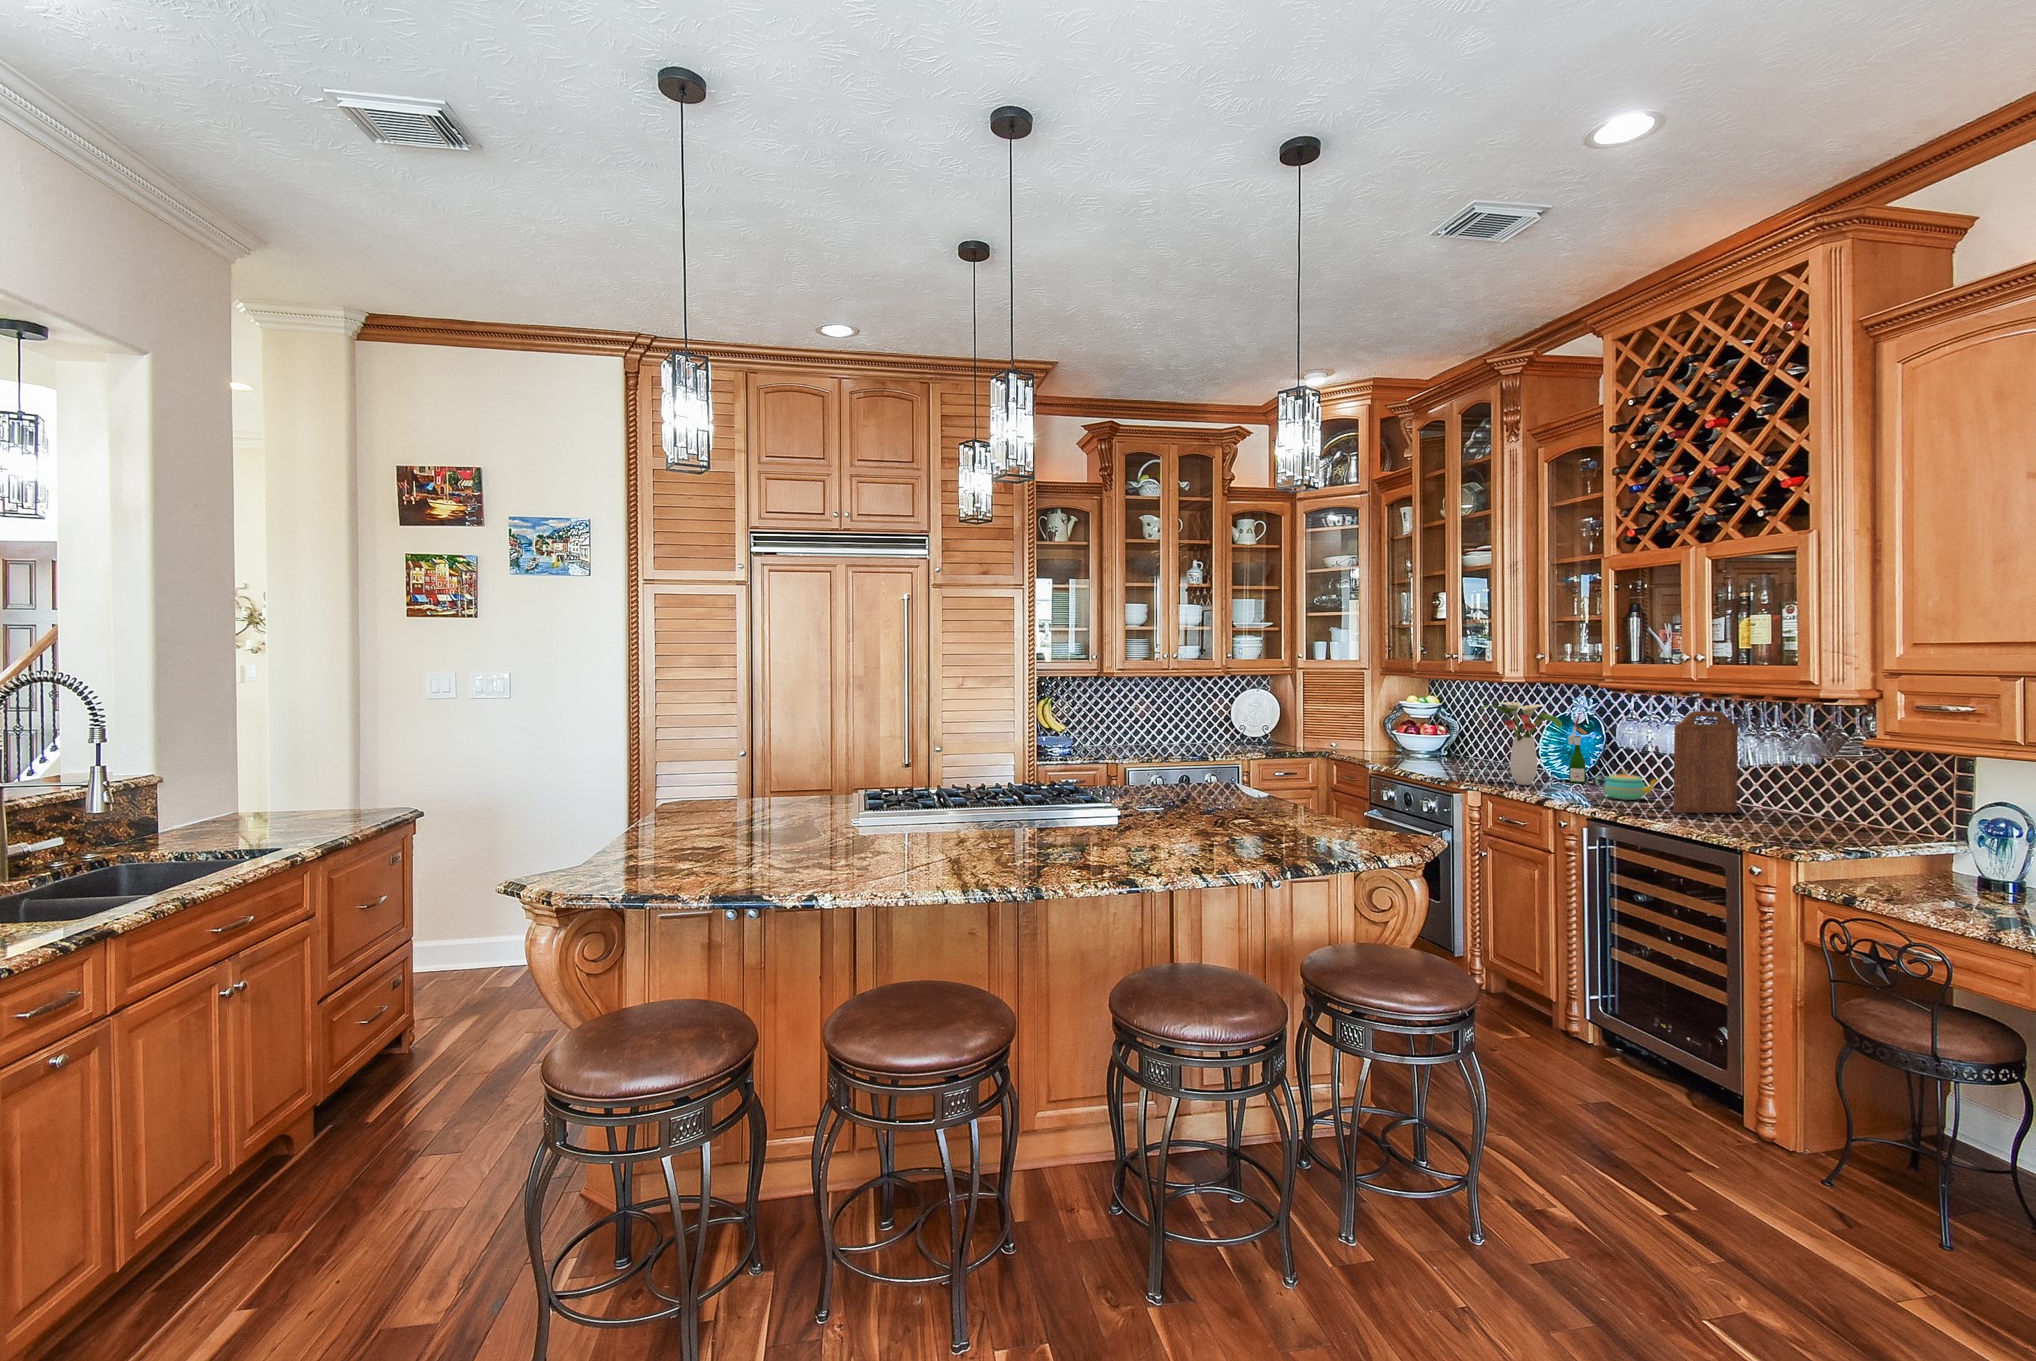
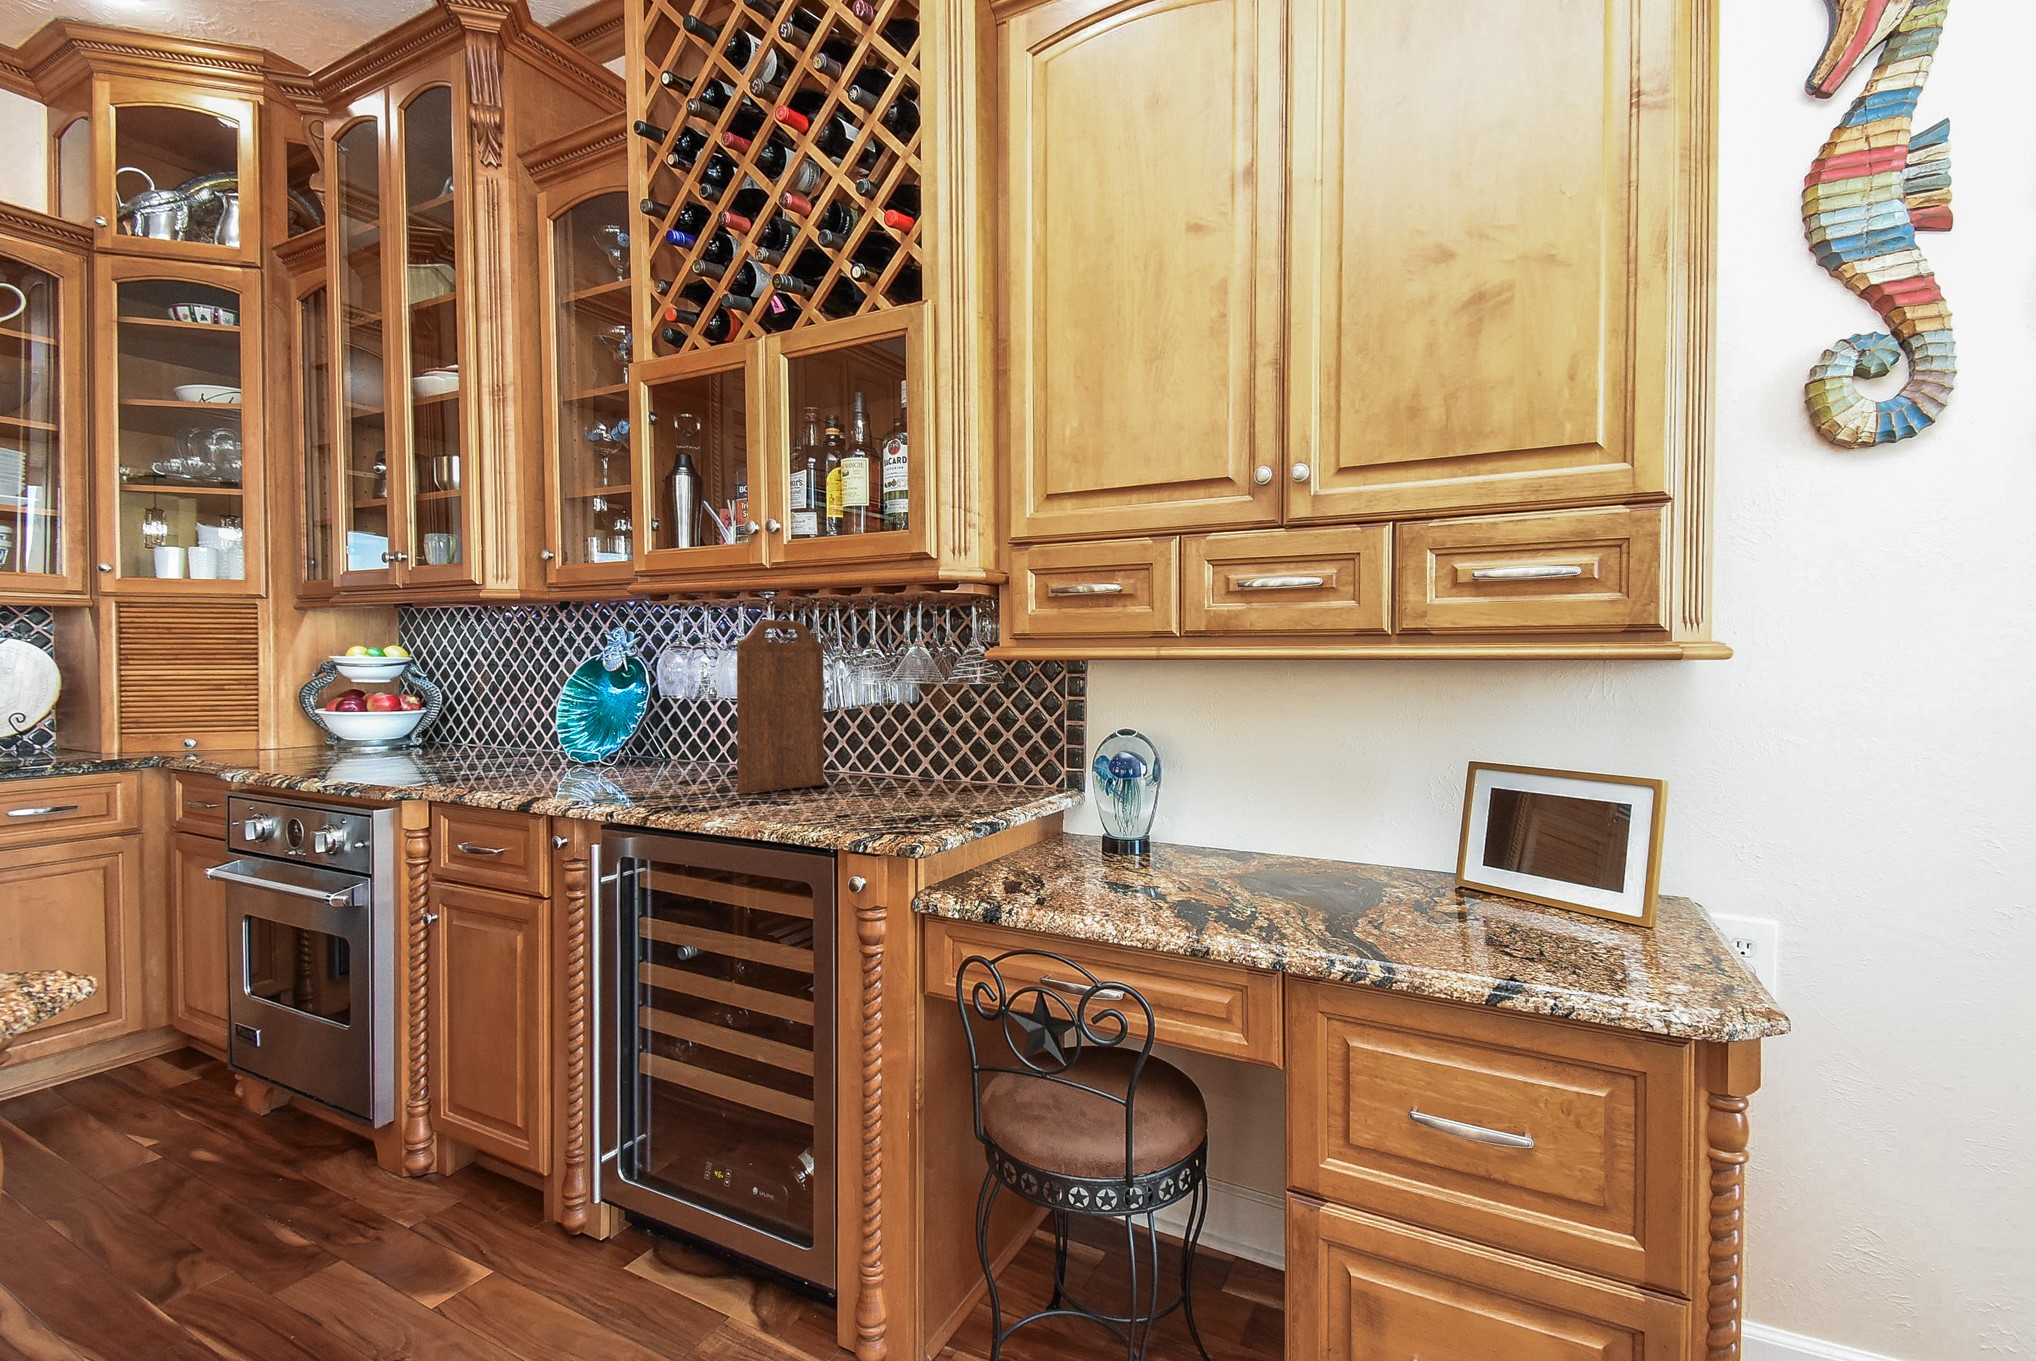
flower arrangement: present [1481,702,1562,785] -> none [428,626,572,775]
wine bottle: present [1569,713,1593,783] -> none [594,648,632,765]
teapot: present [1595,770,1658,800] -> none [624,732,722,782]

